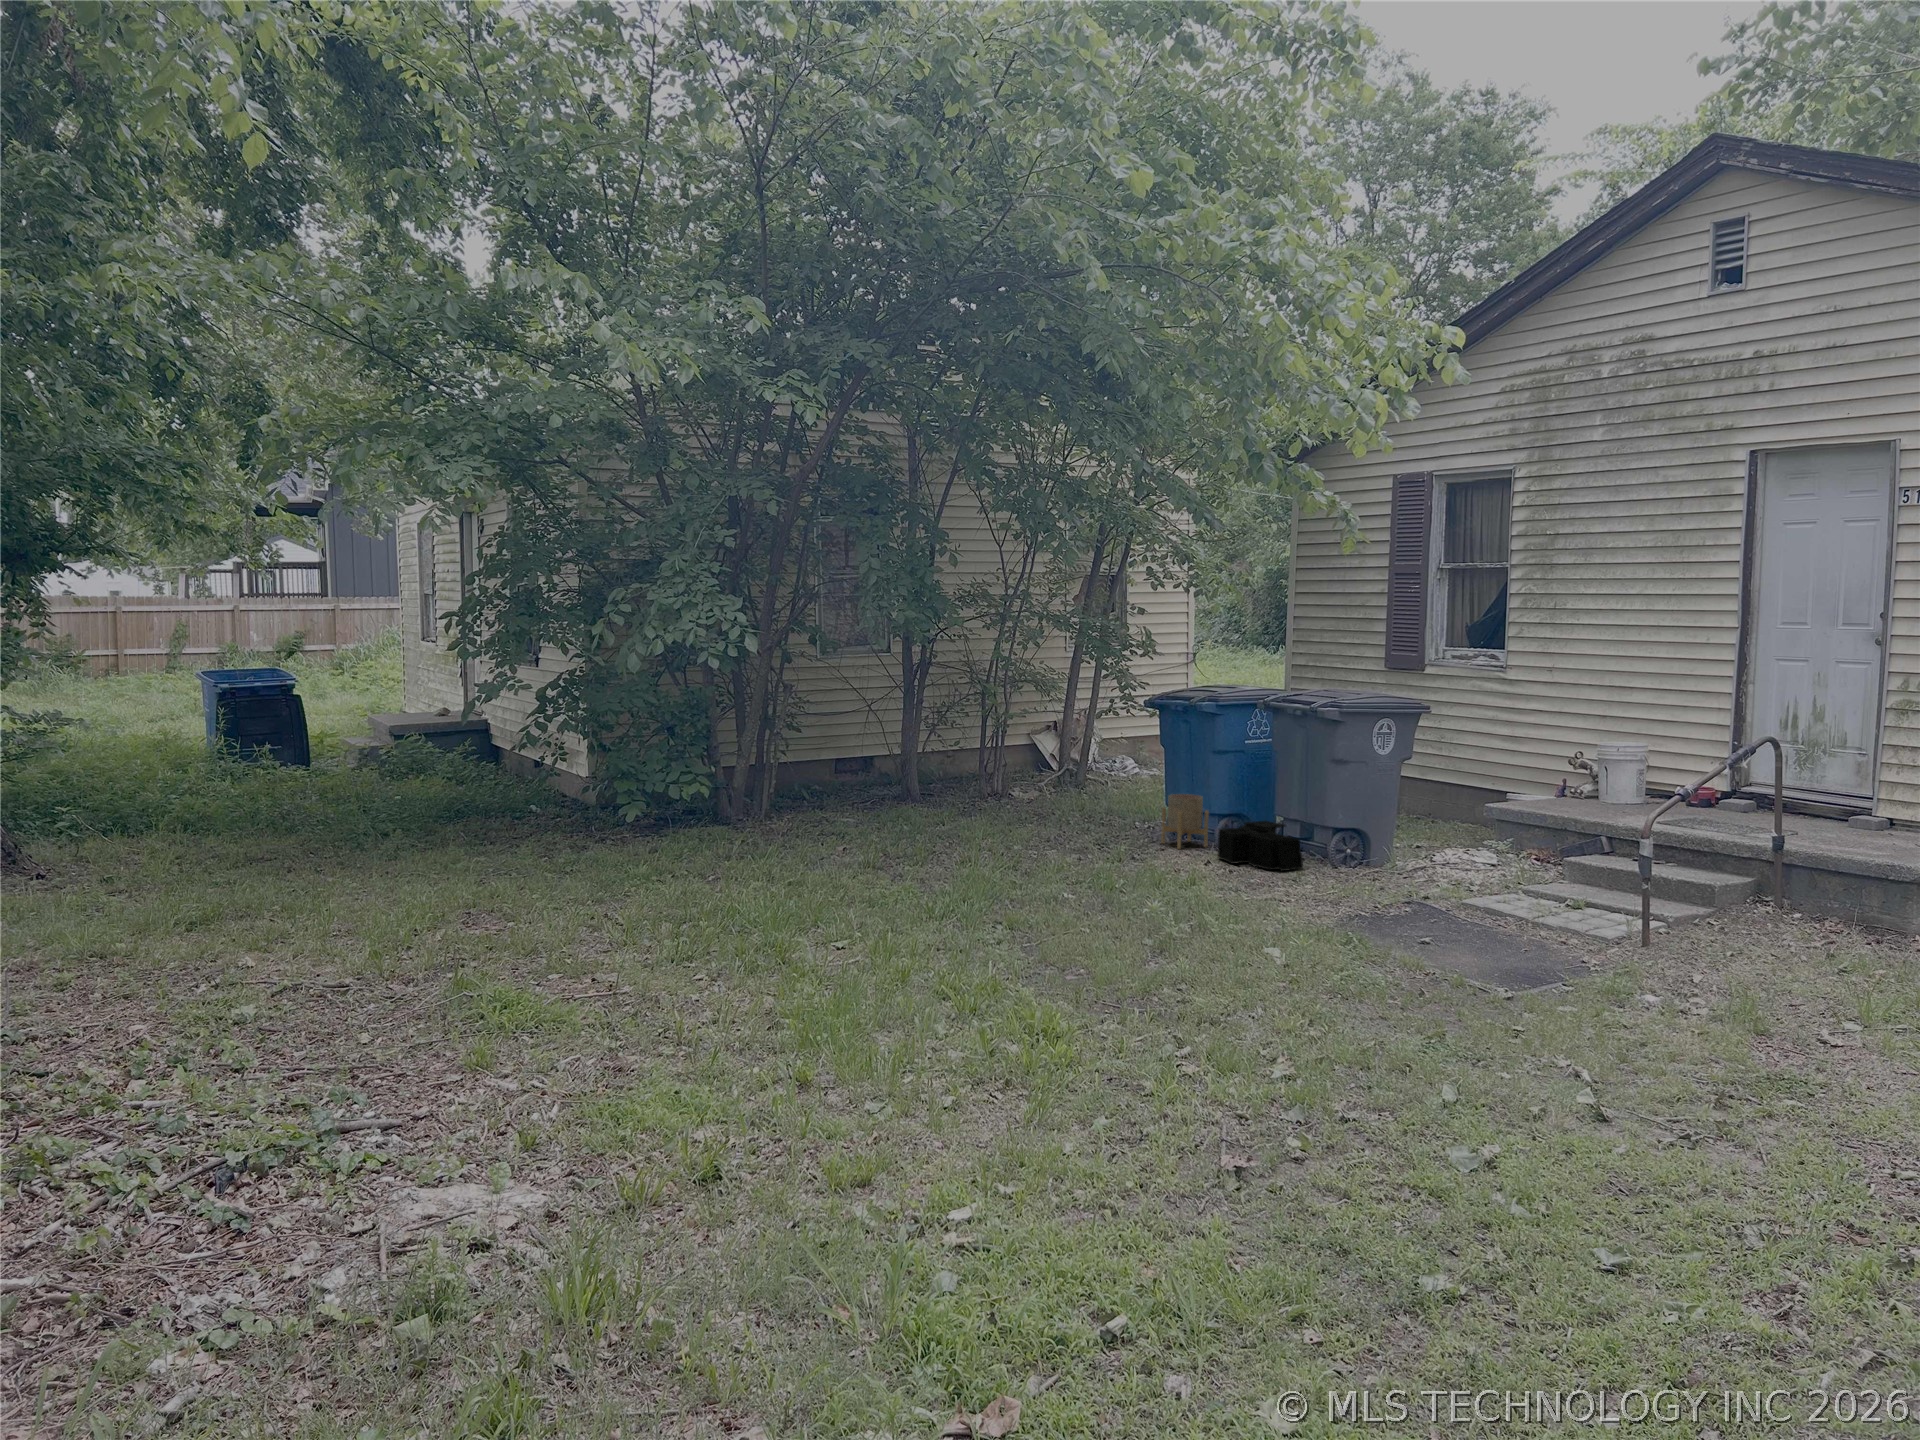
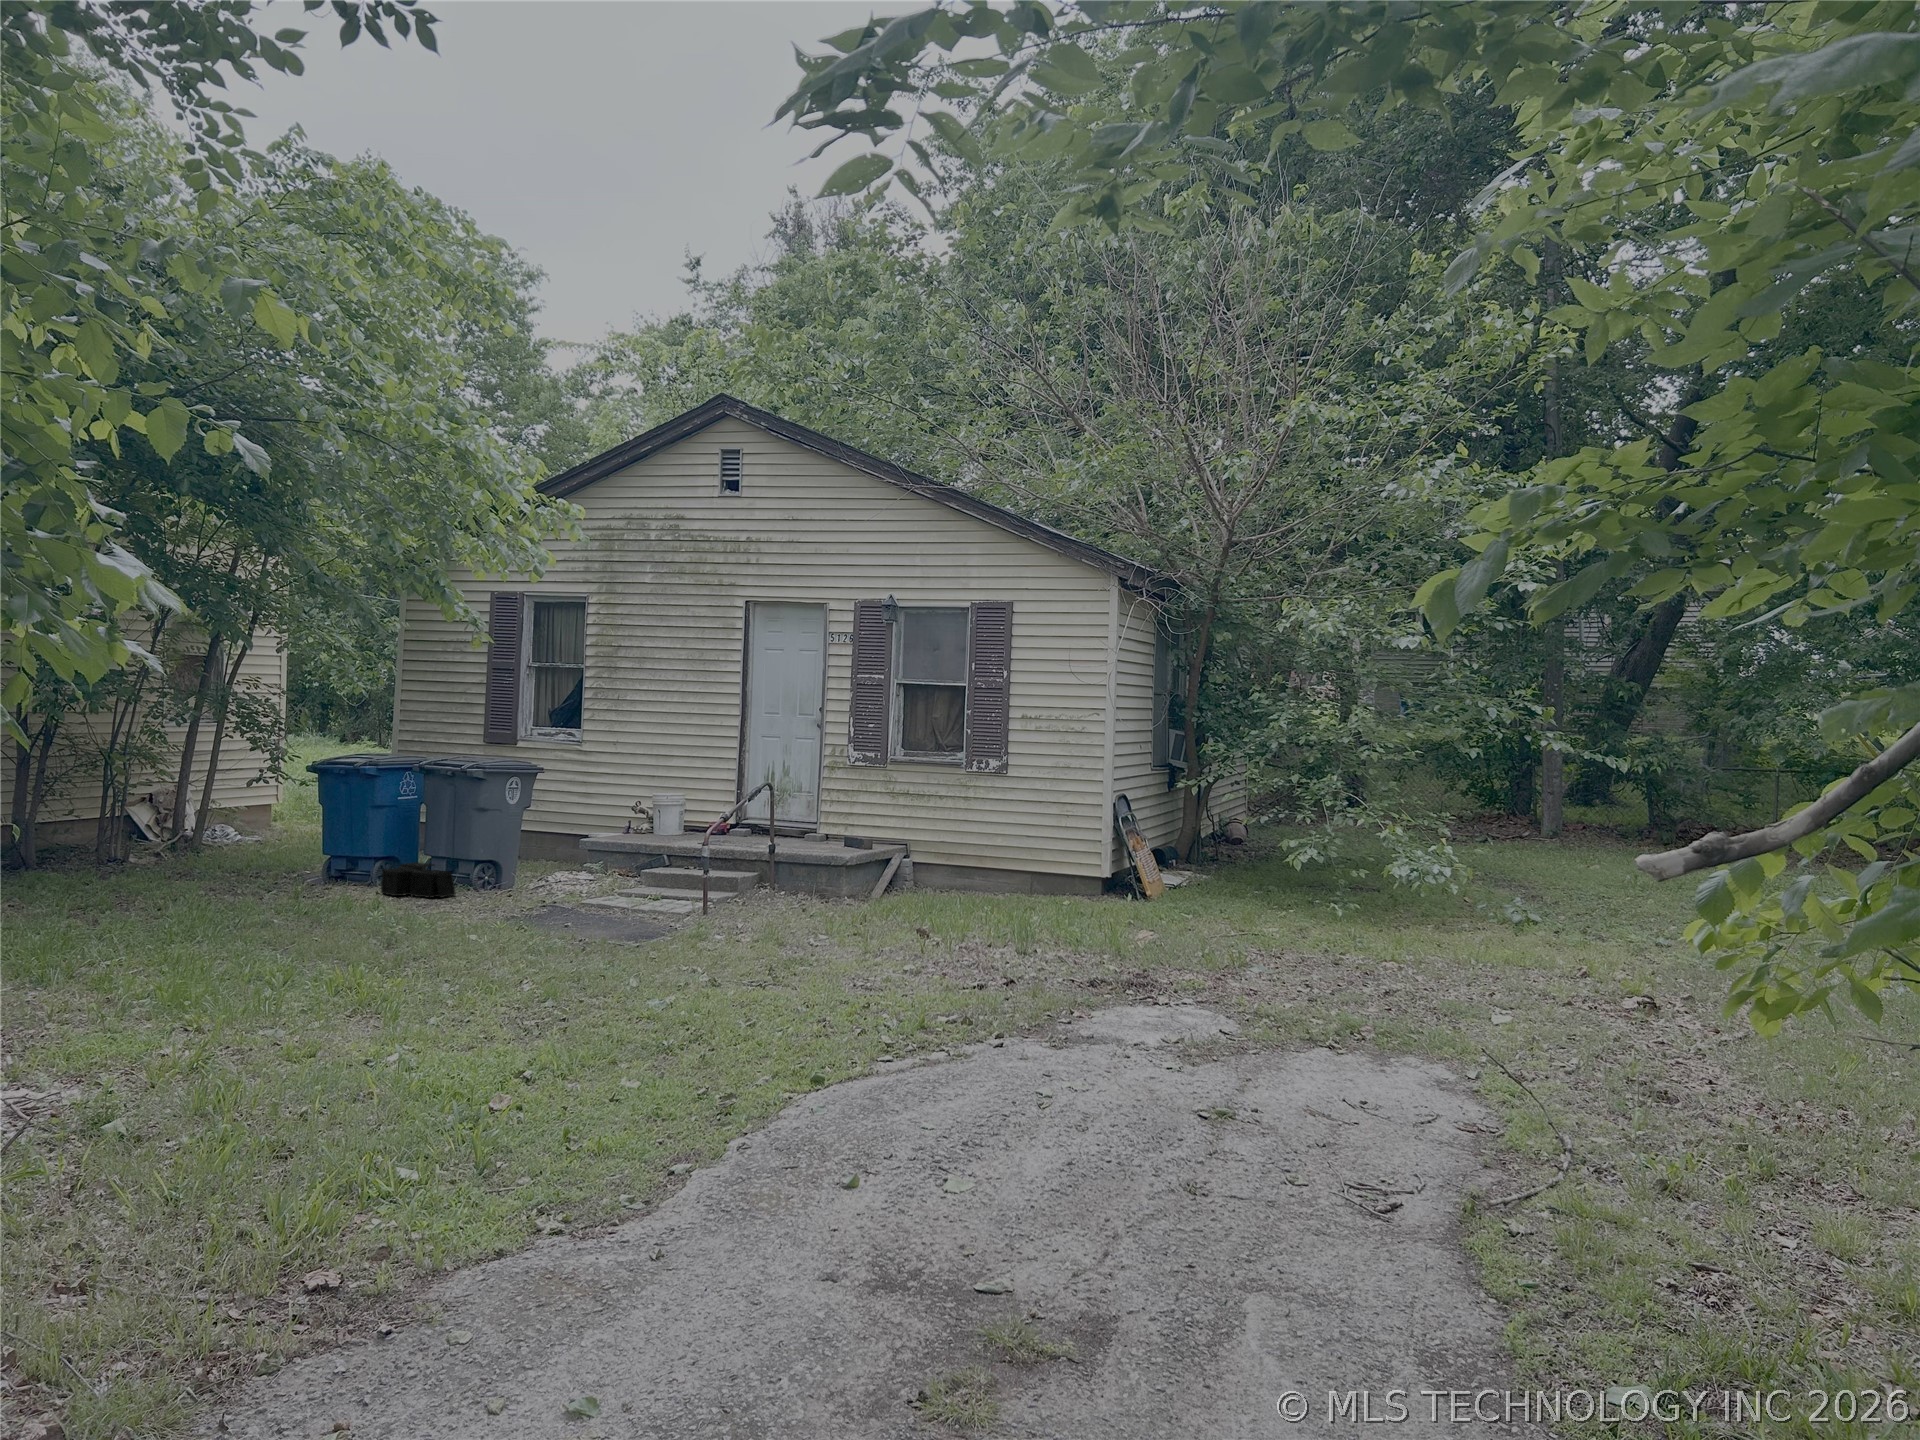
planter: present [1161,794,1209,849] -> none [321,845,366,891]

